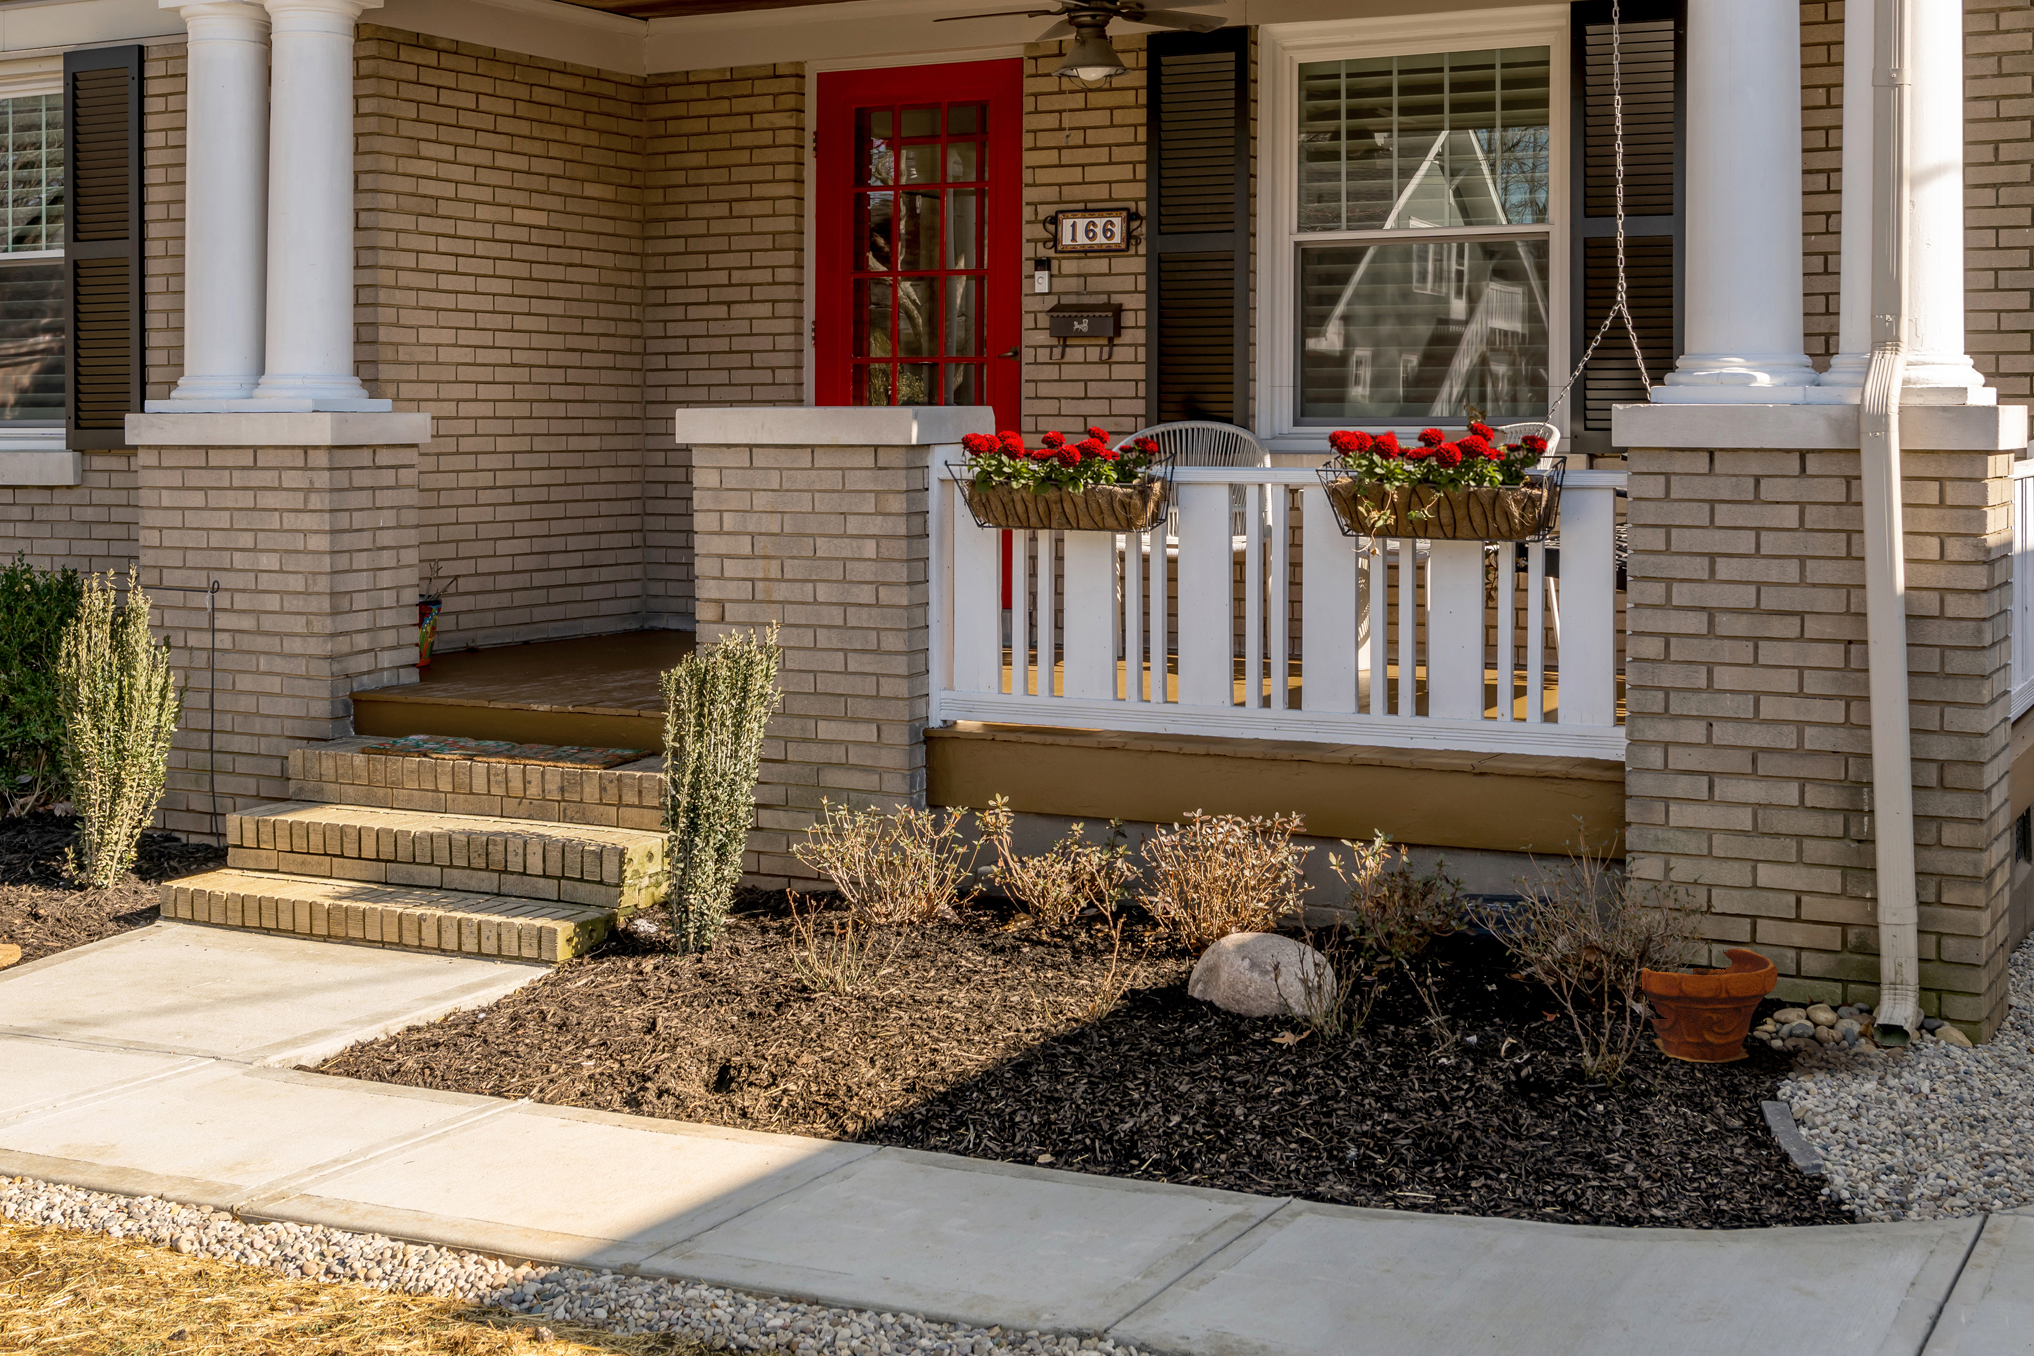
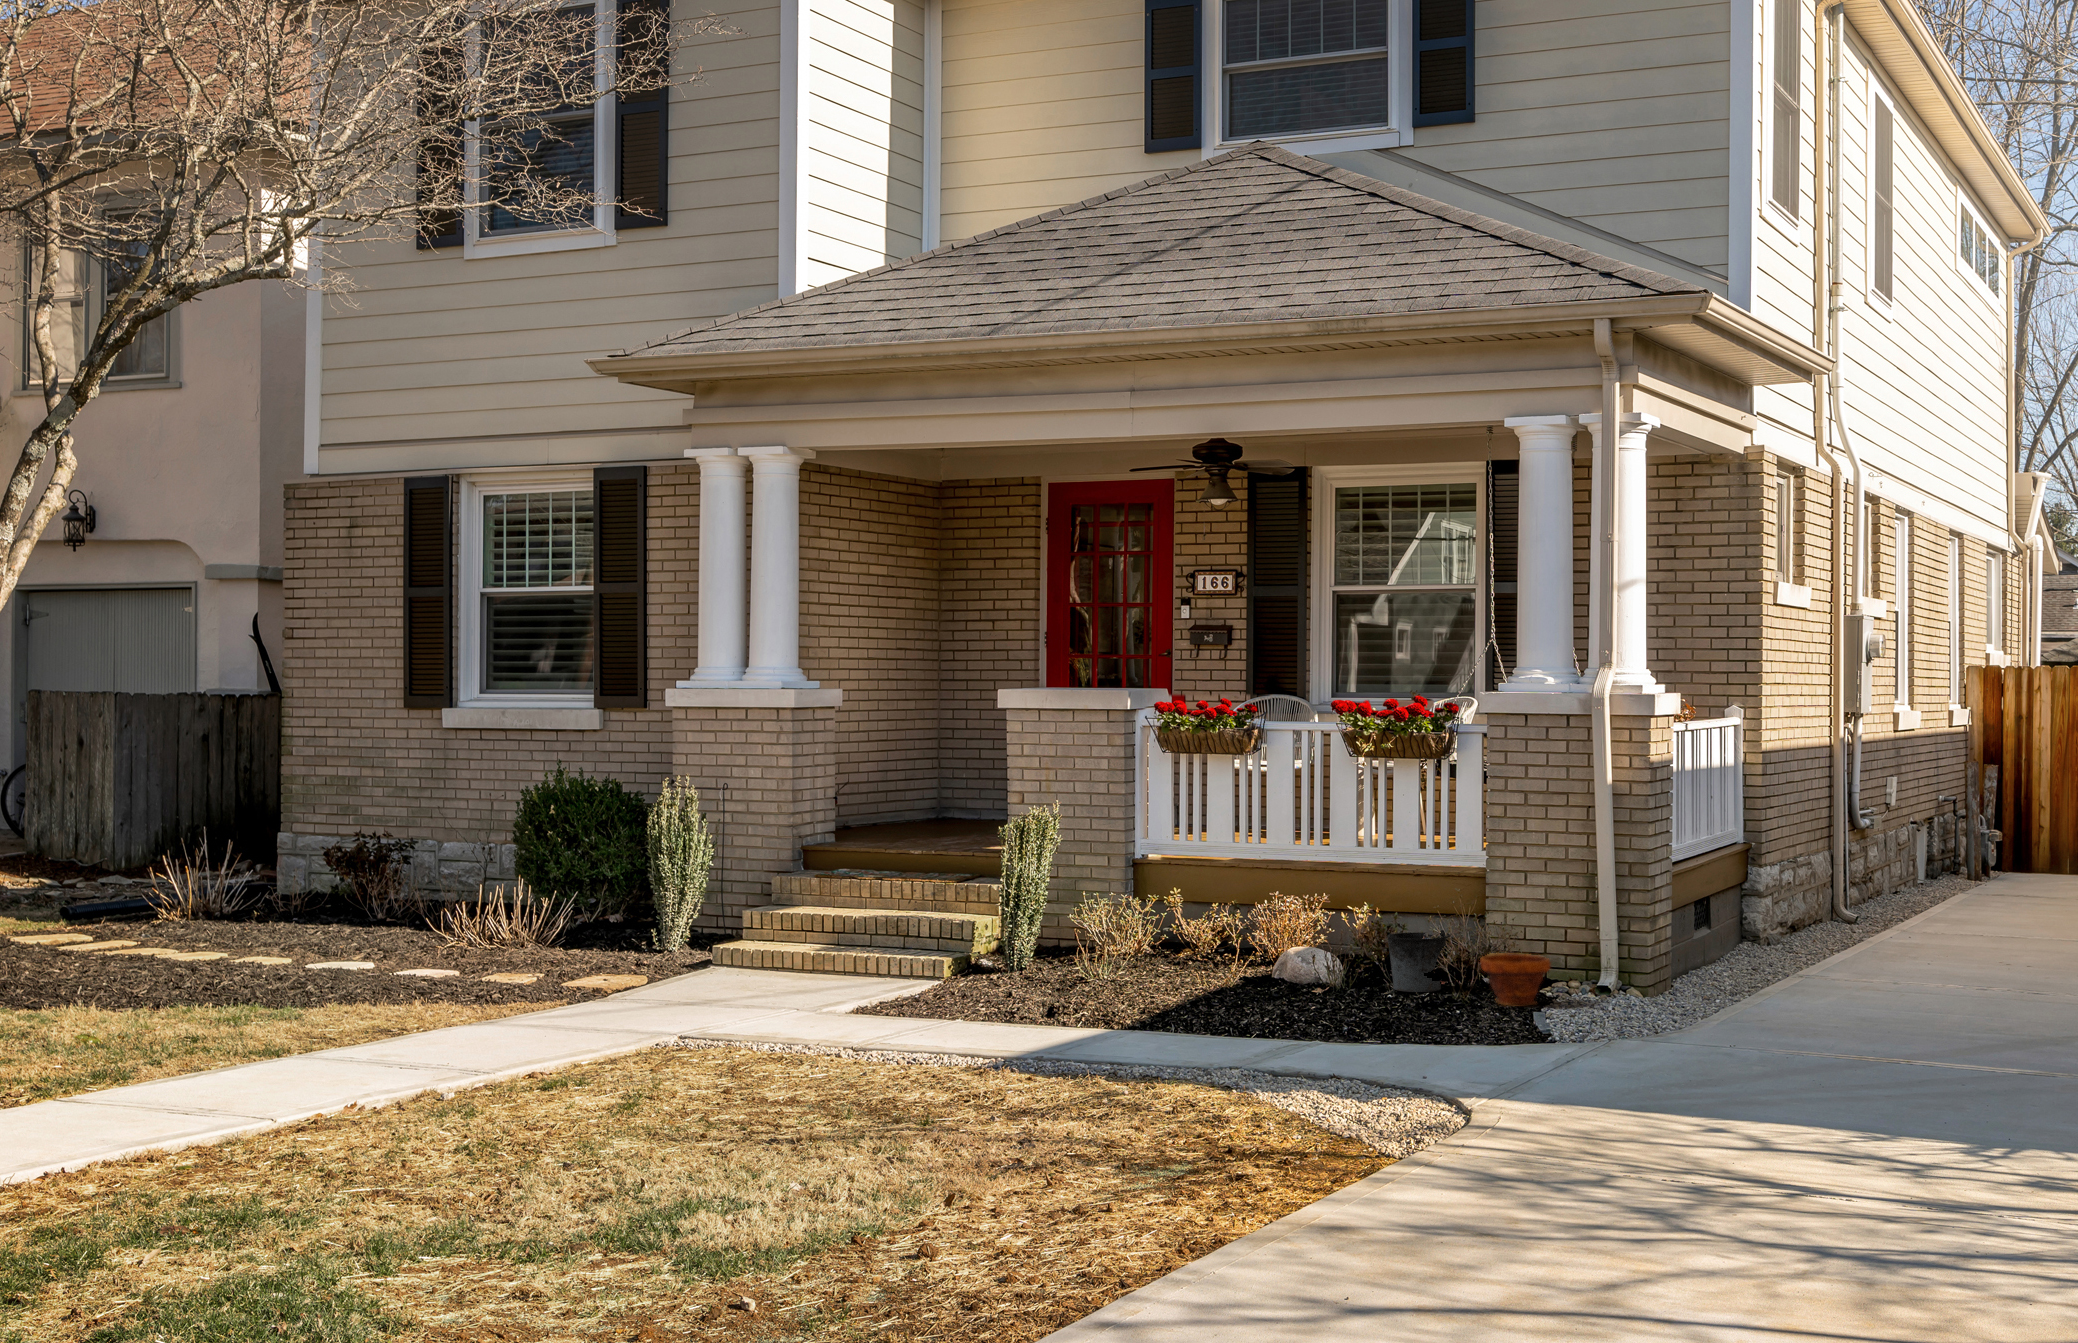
bucket: none [1419,880,1550,1011] -> present [1387,930,1450,992]

